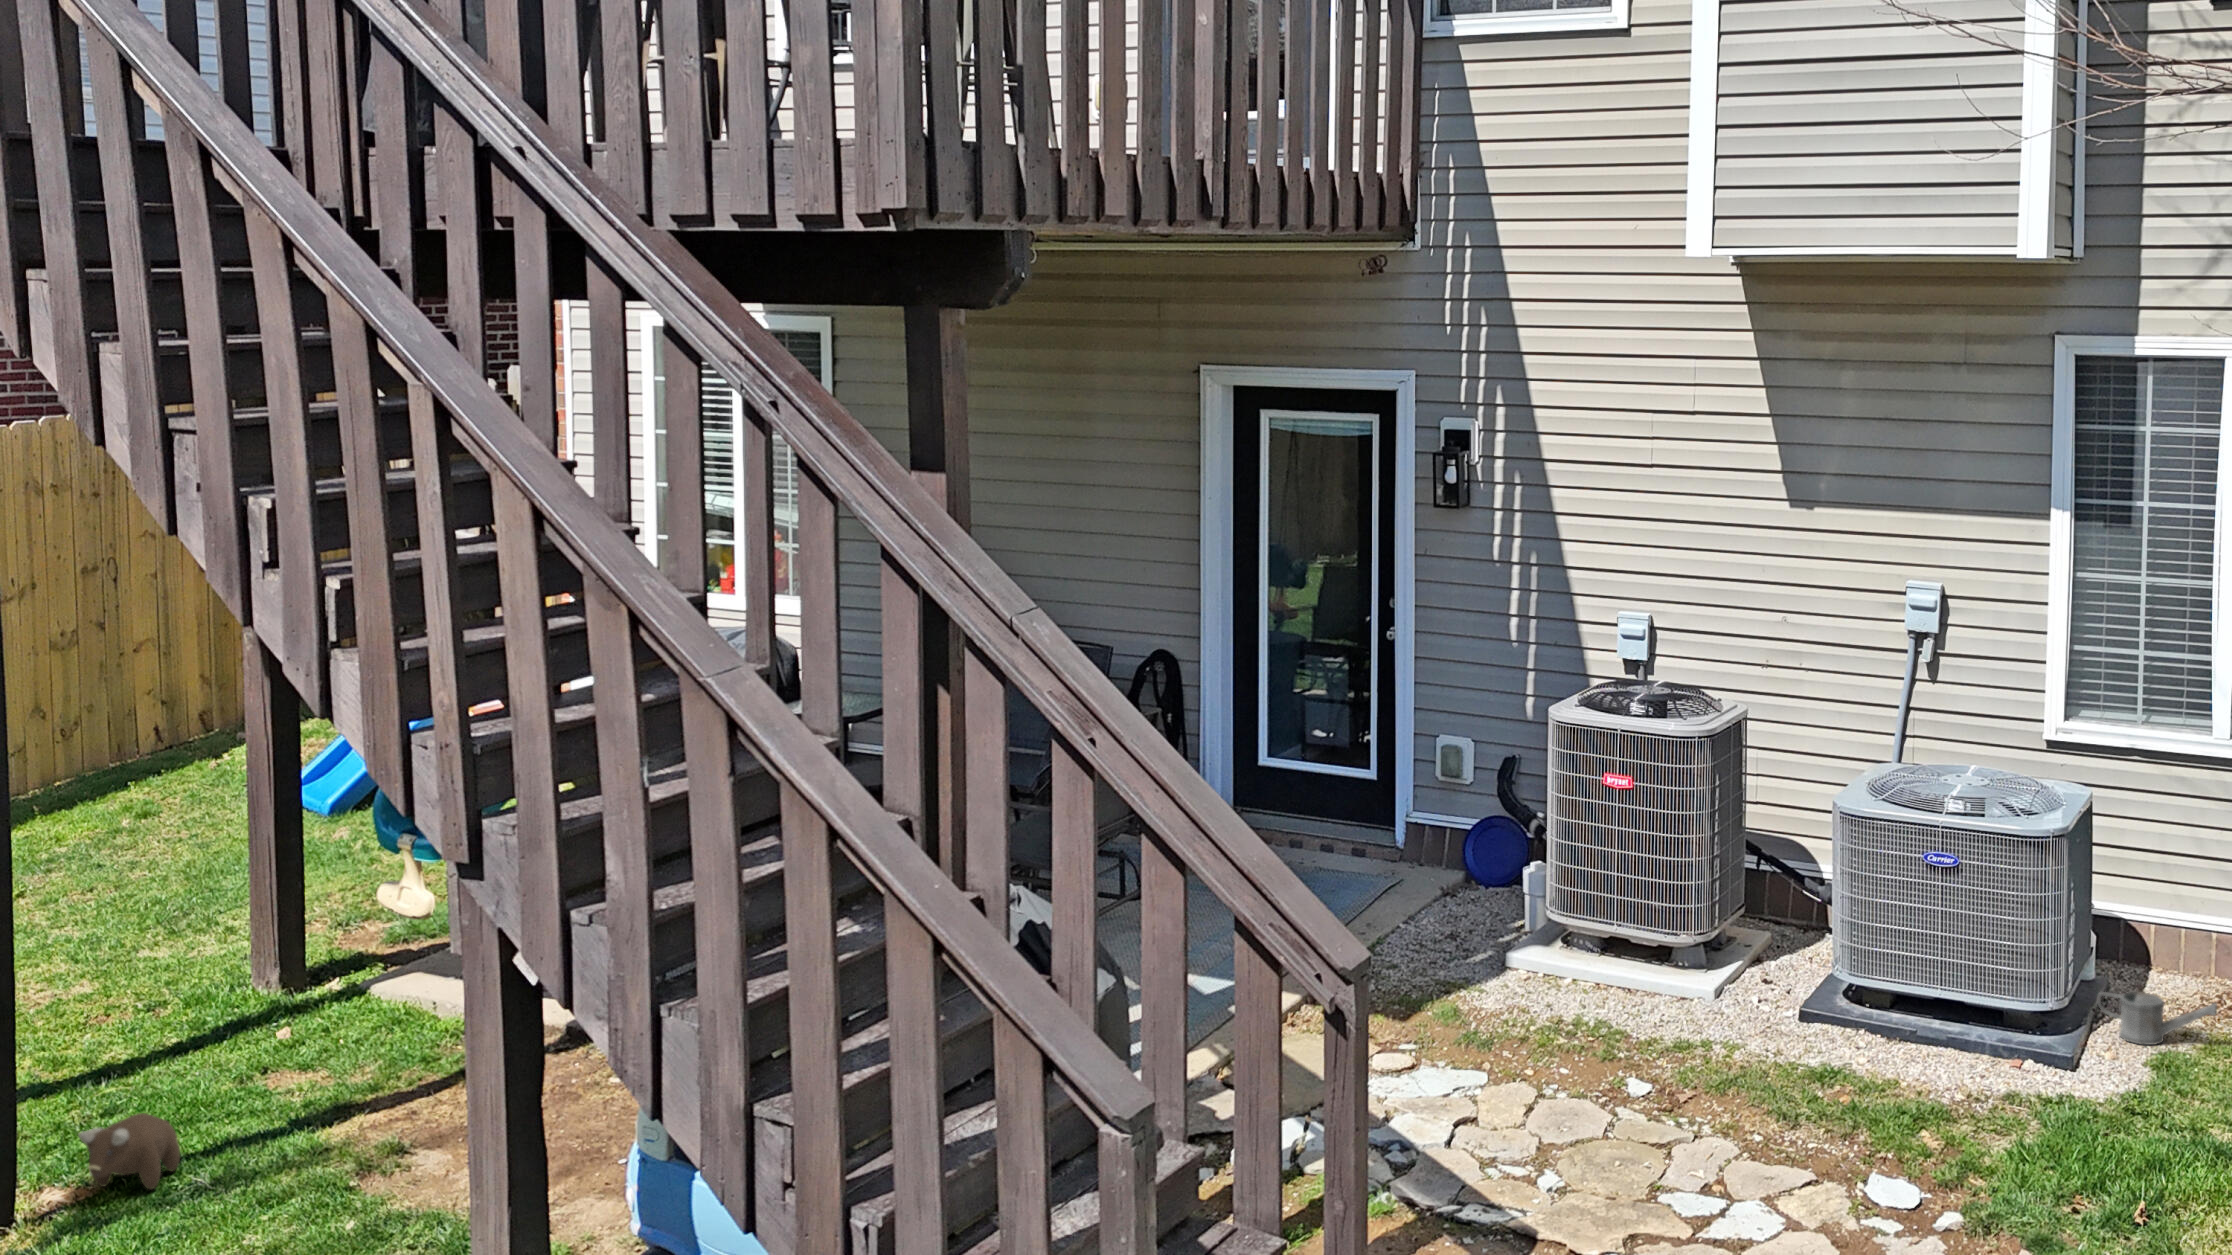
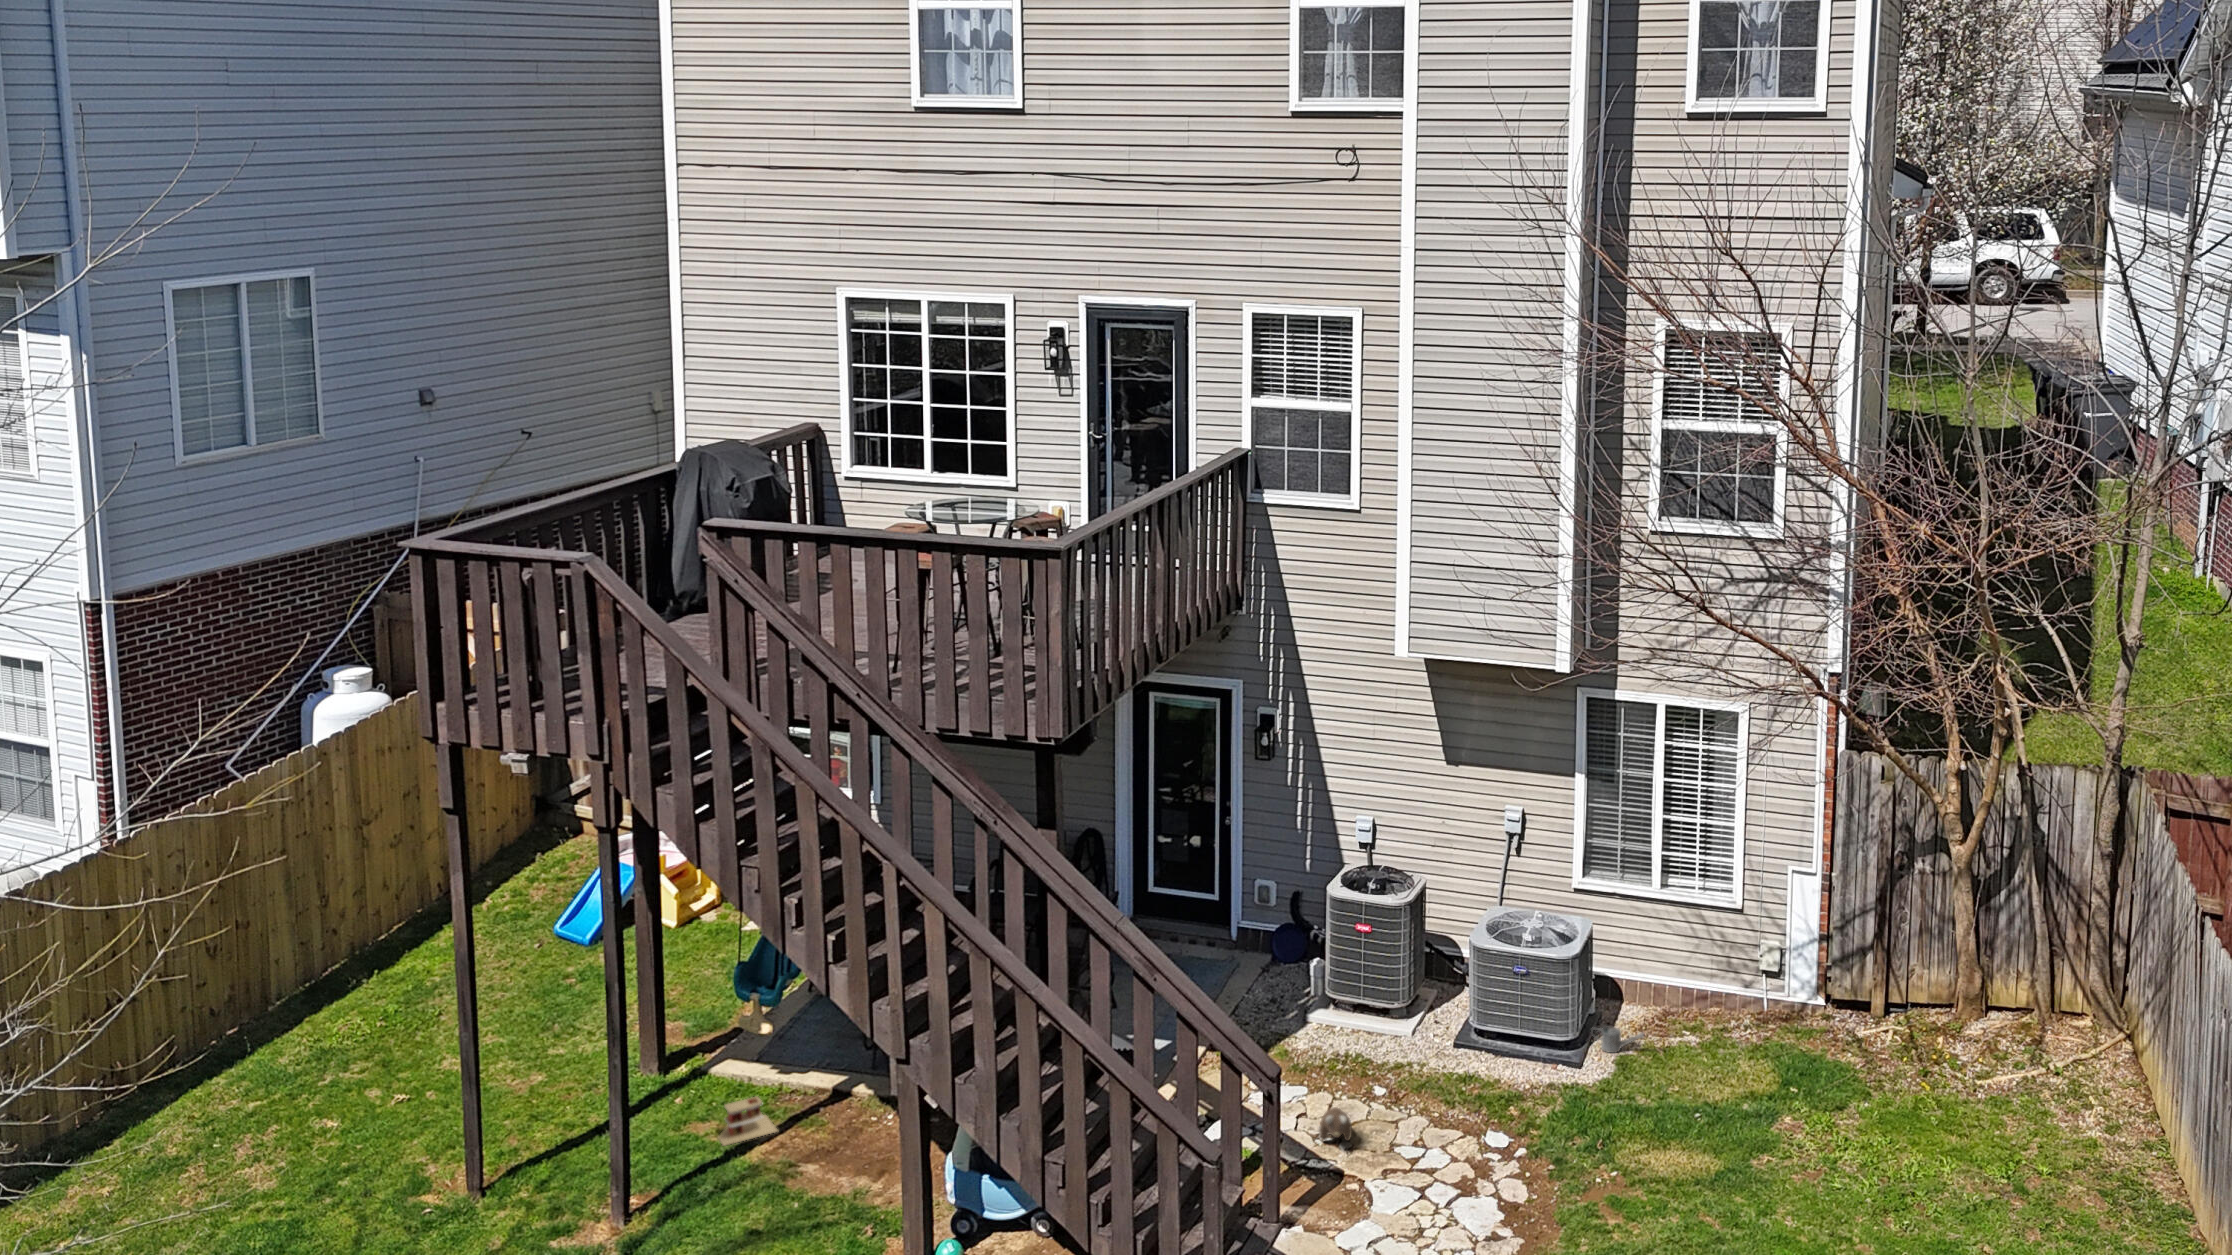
toy house: none [284,1020,409,1108] -> present [718,1097,777,1146]
plush toy: present [78,1113,180,1189] -> present [1319,1107,1352,1141]

